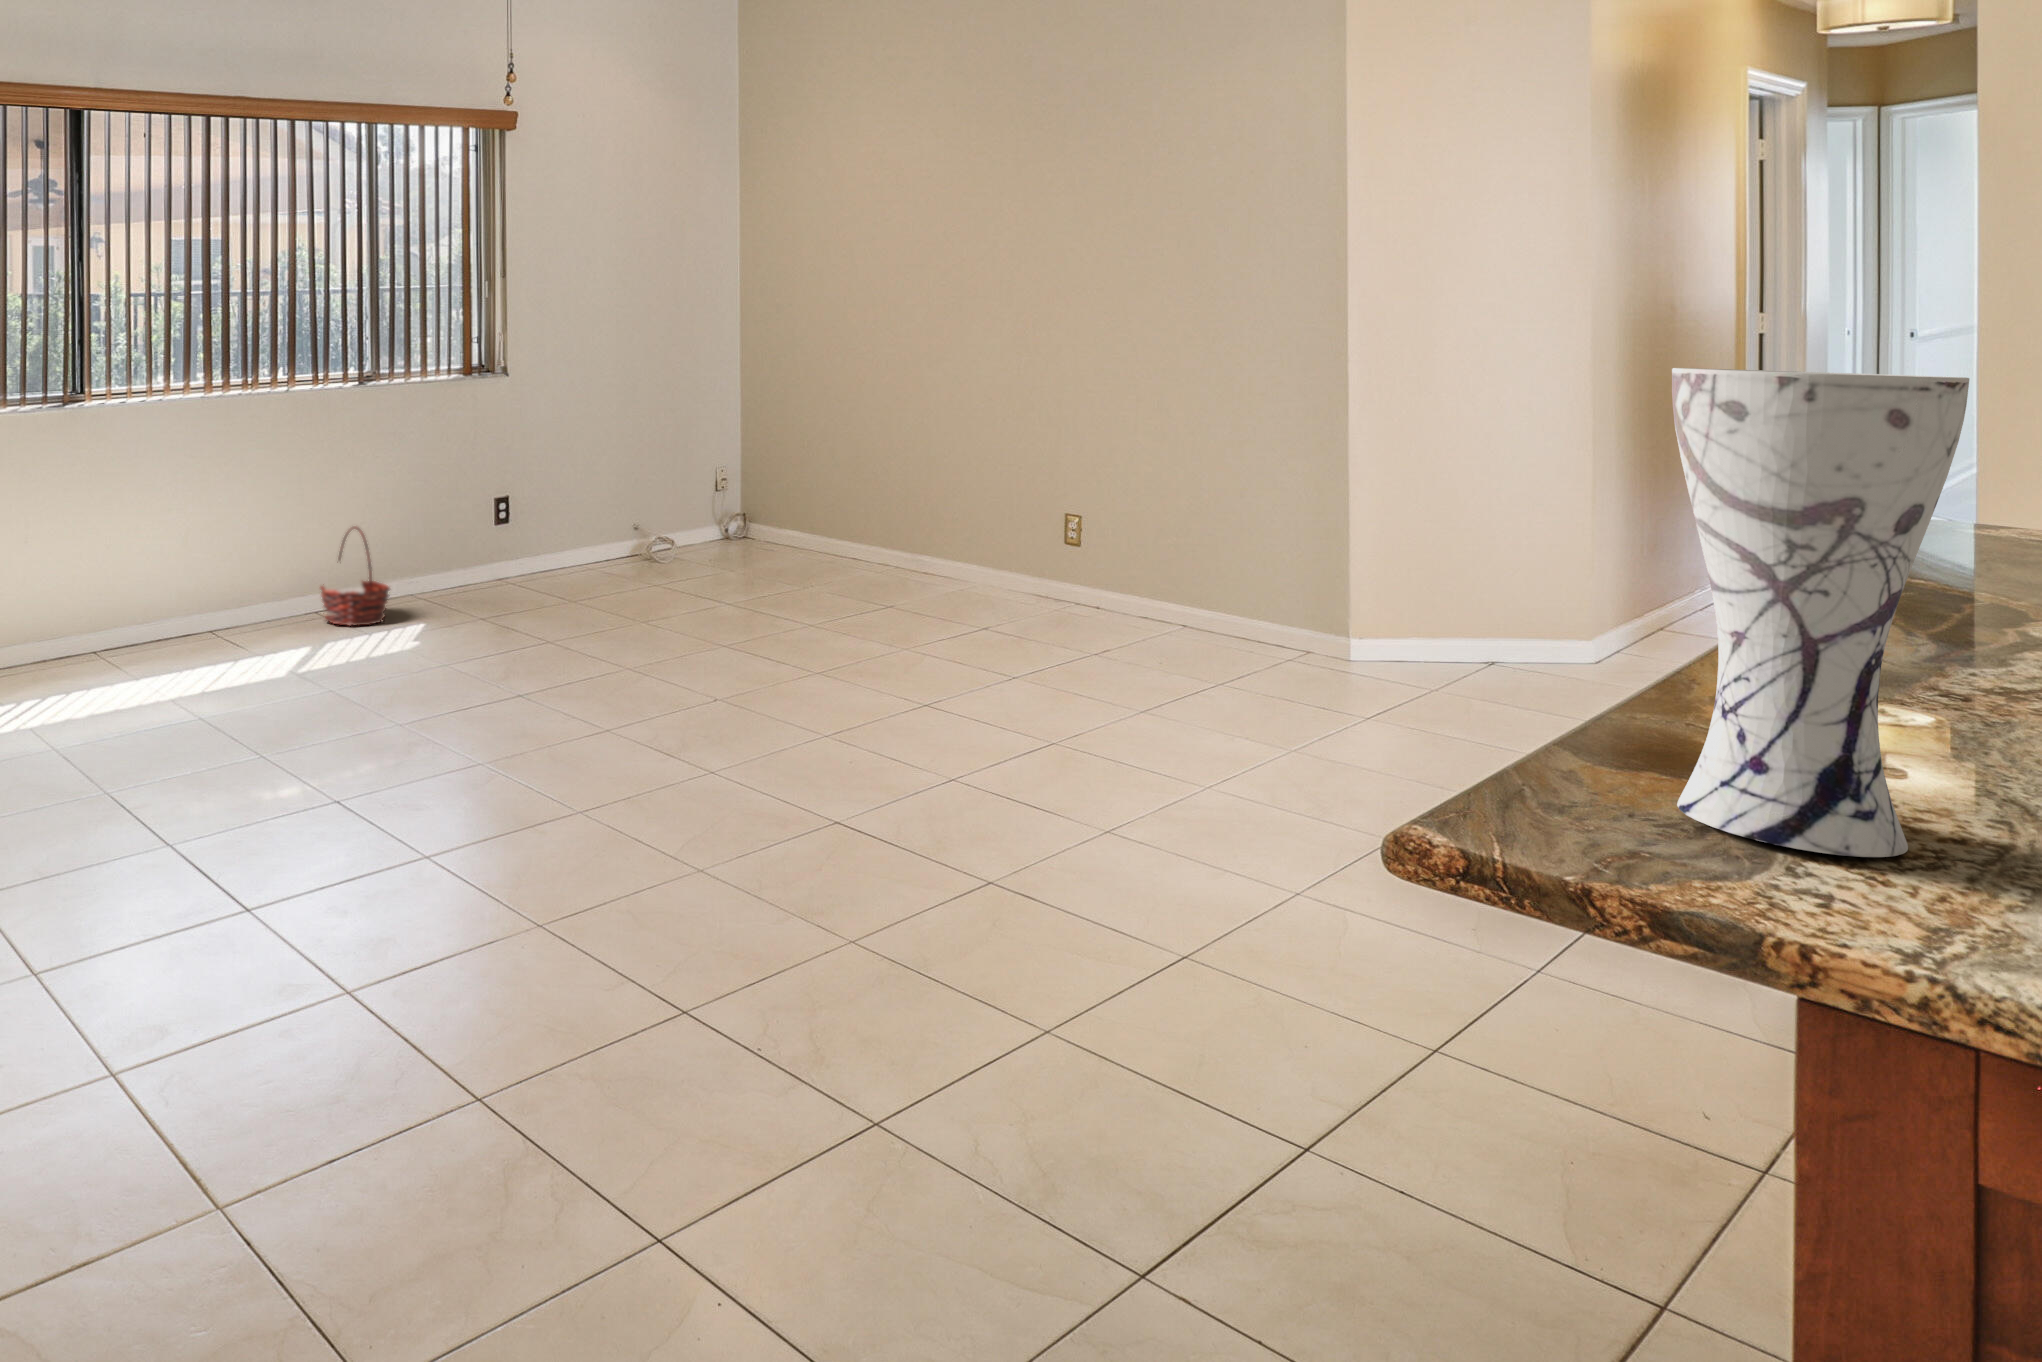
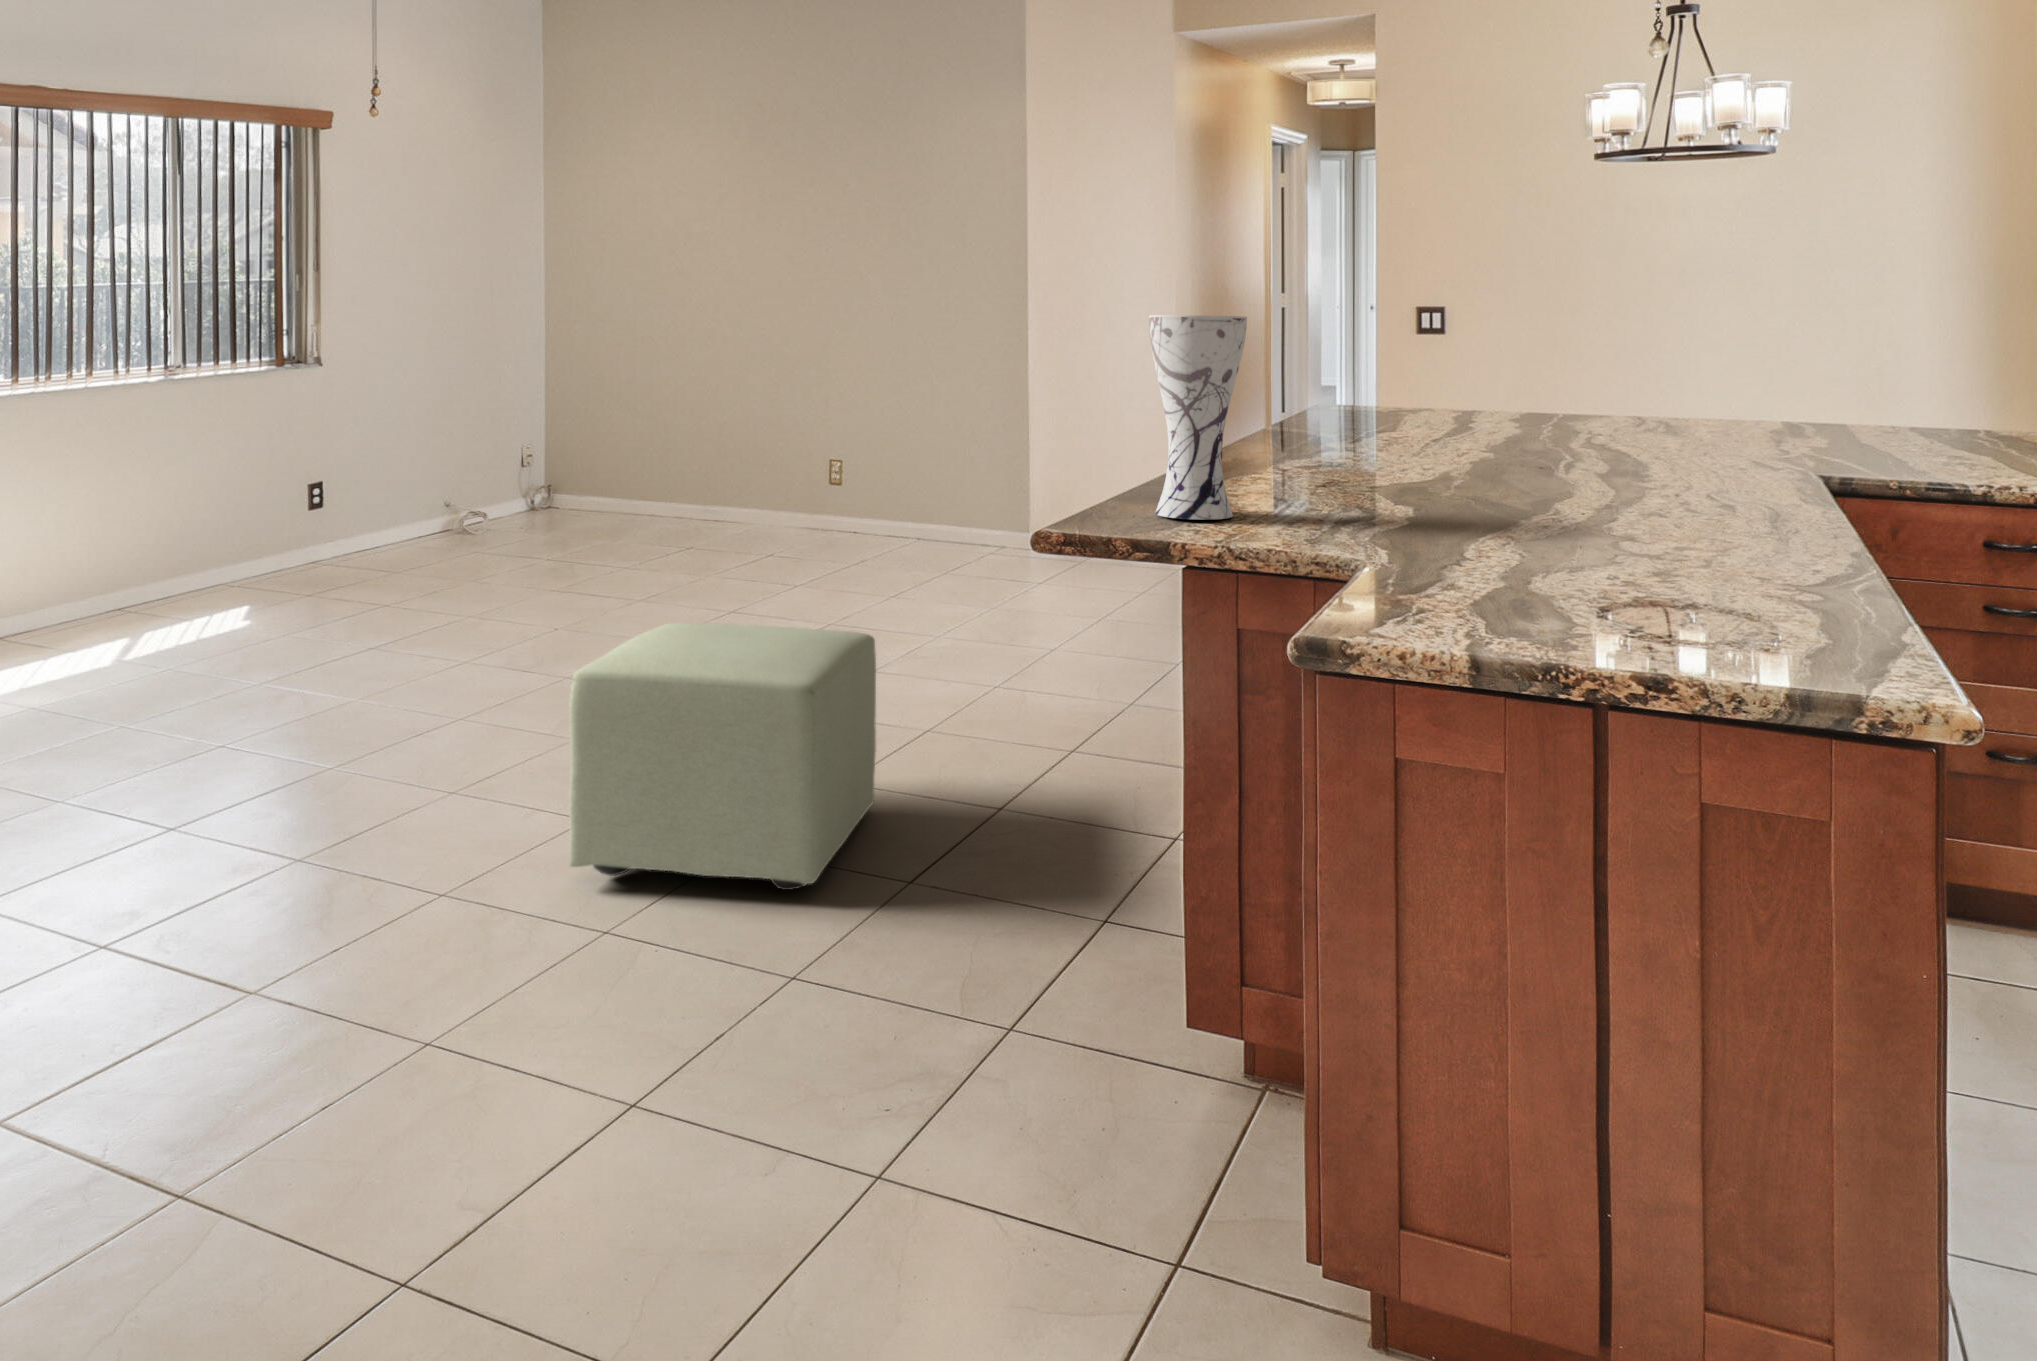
basket: present [320,527,390,625] -> none [134,513,215,612]
ottoman: none [617,755,1079,1225] -> present [569,623,876,890]

